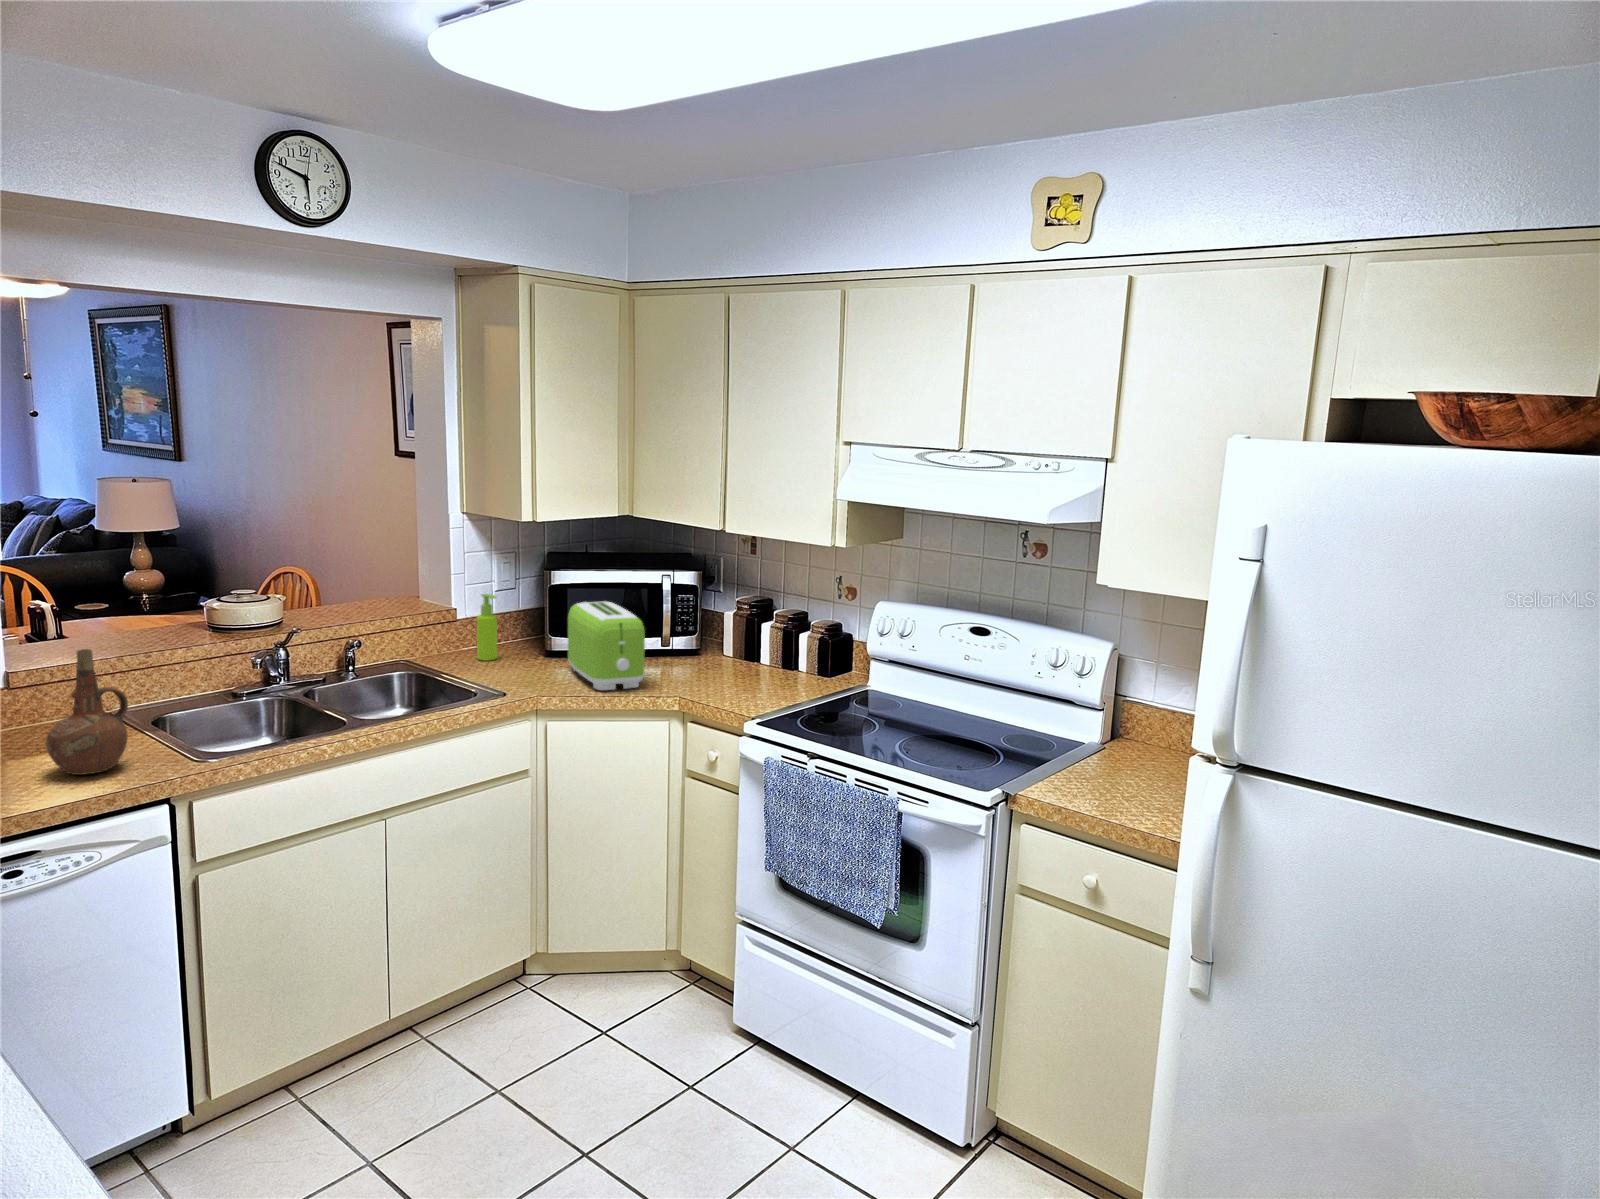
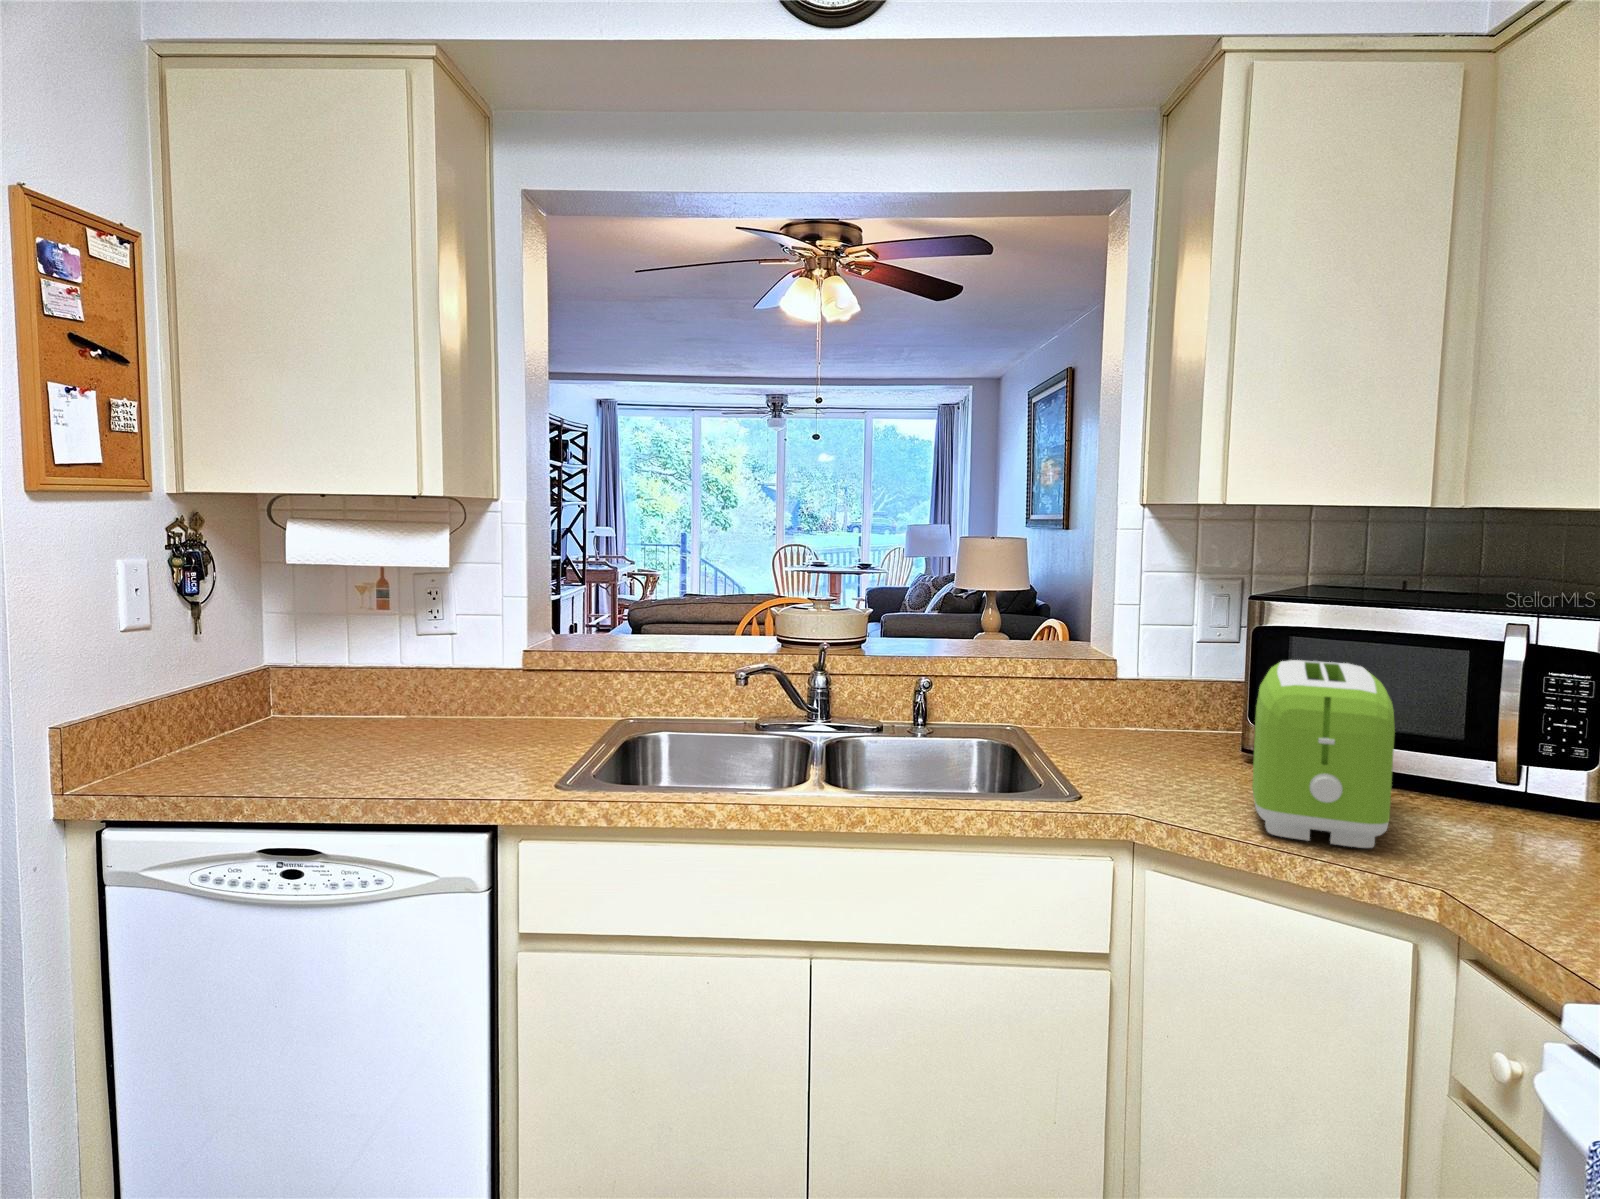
soap dispenser: present [477,594,497,660] -> none [1125,636,1161,747]
ceramic pitcher: present [46,649,128,775] -> none [417,613,514,773]

